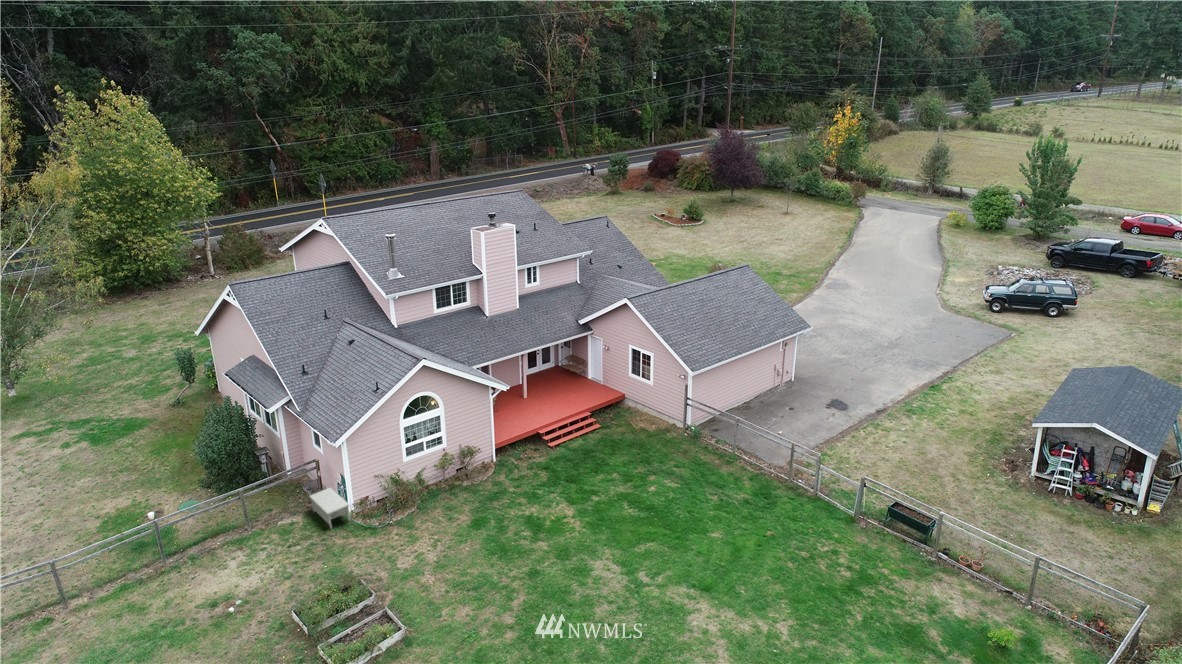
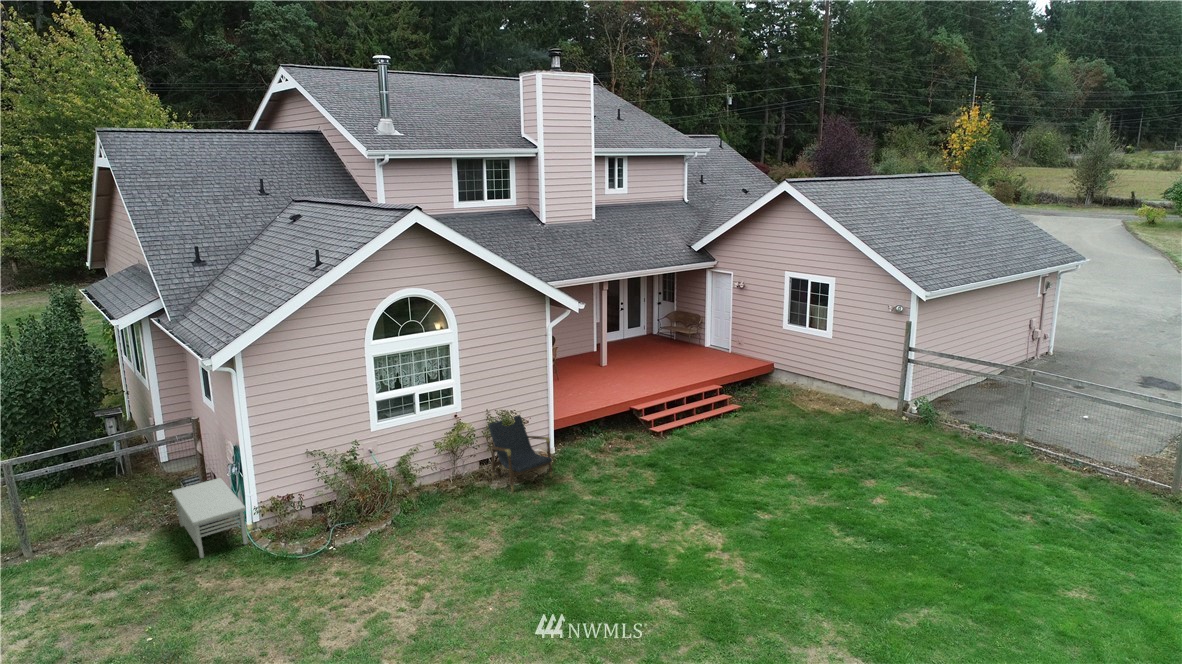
lounge chair: none [461,446,495,487] -> present [488,415,552,491]

